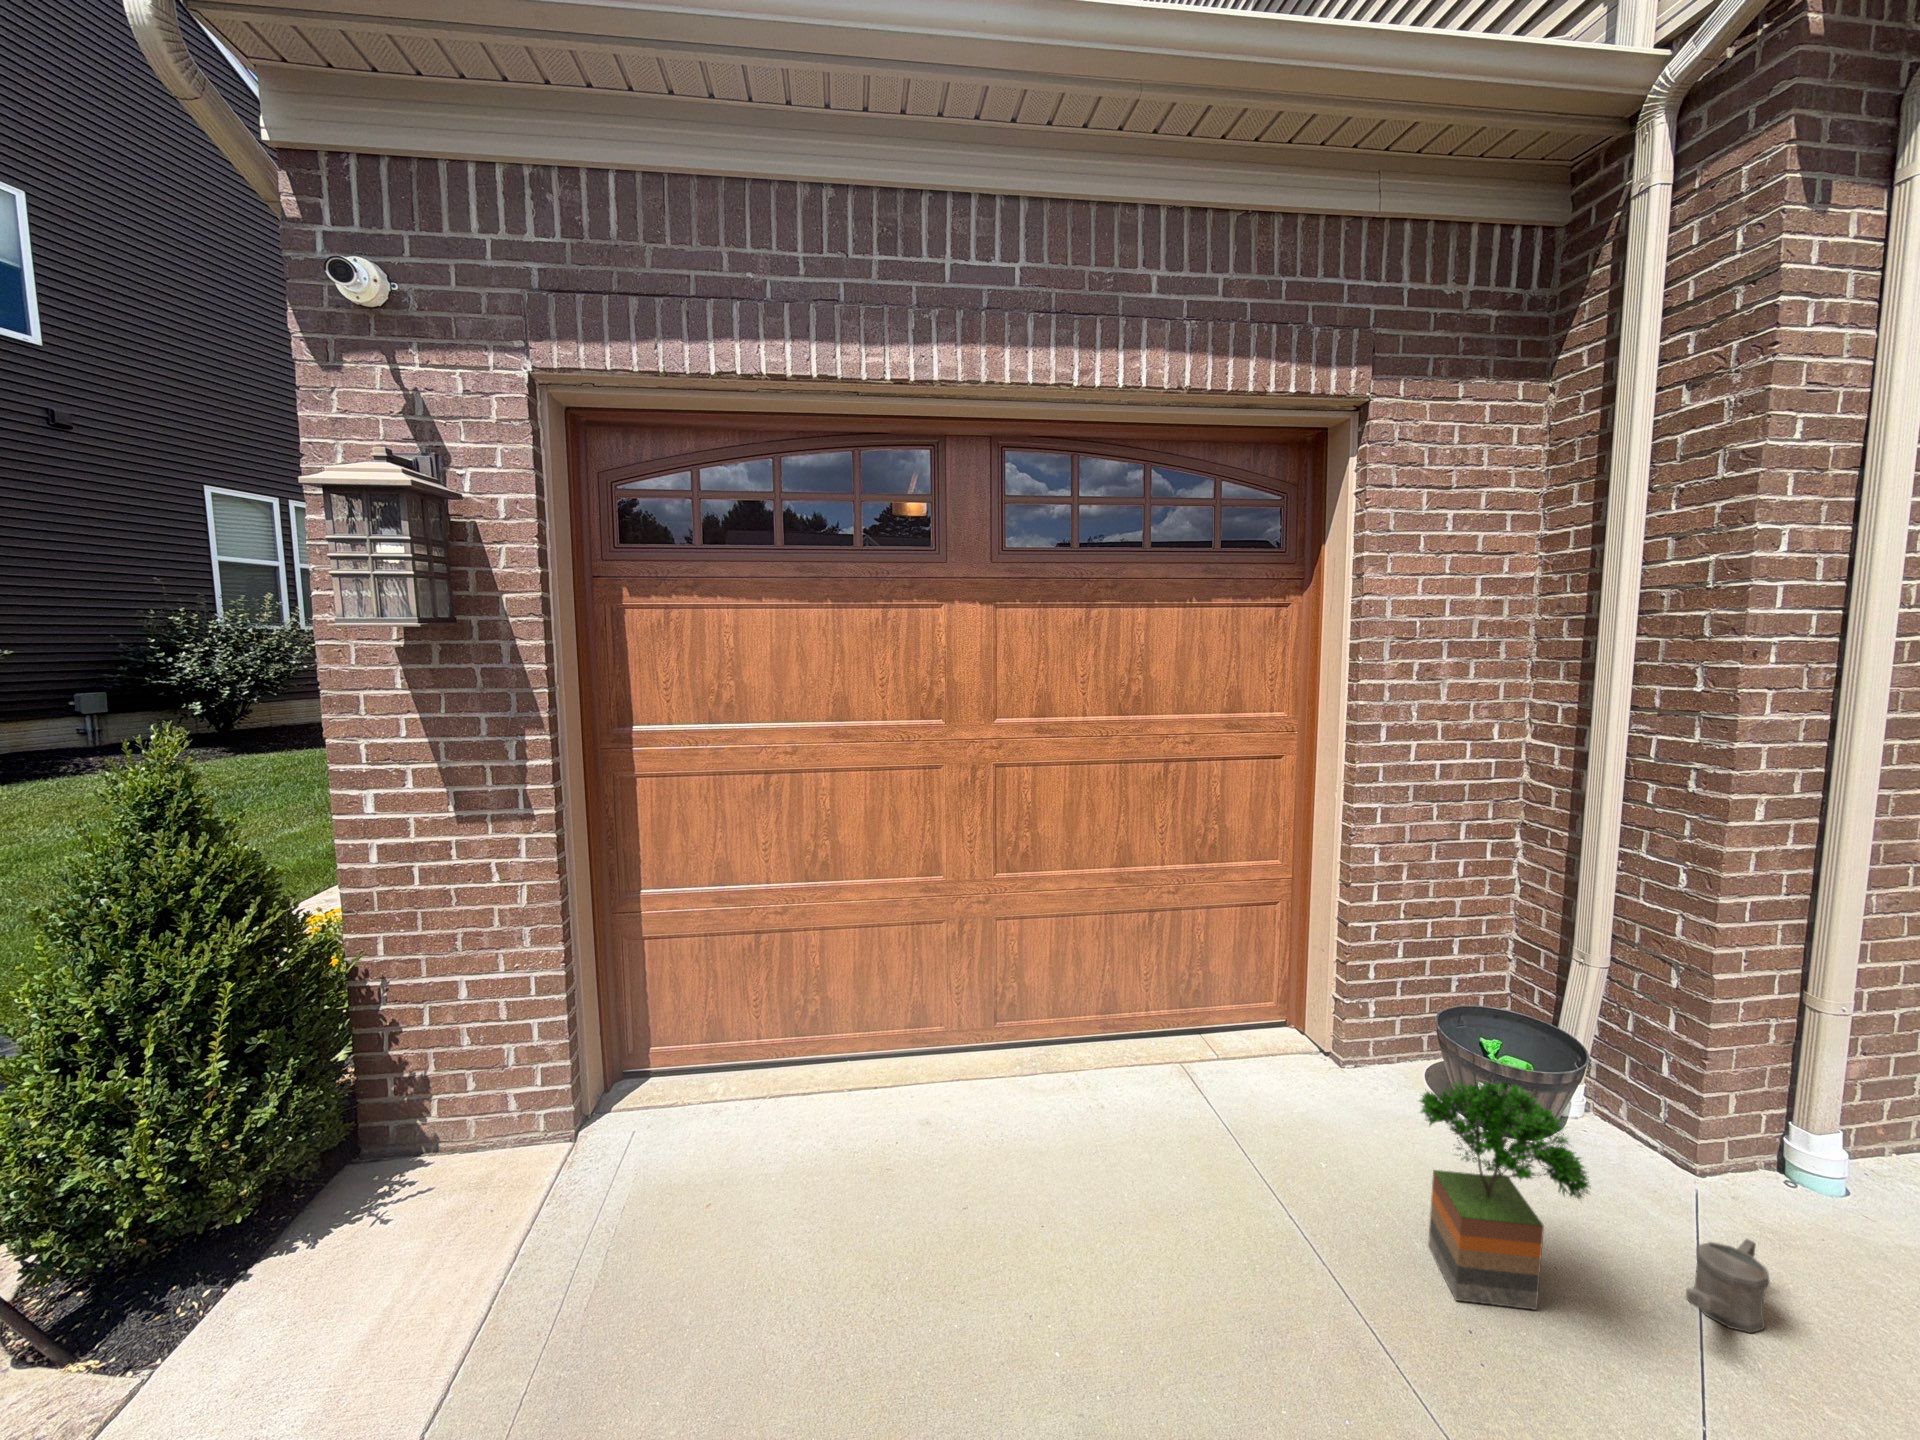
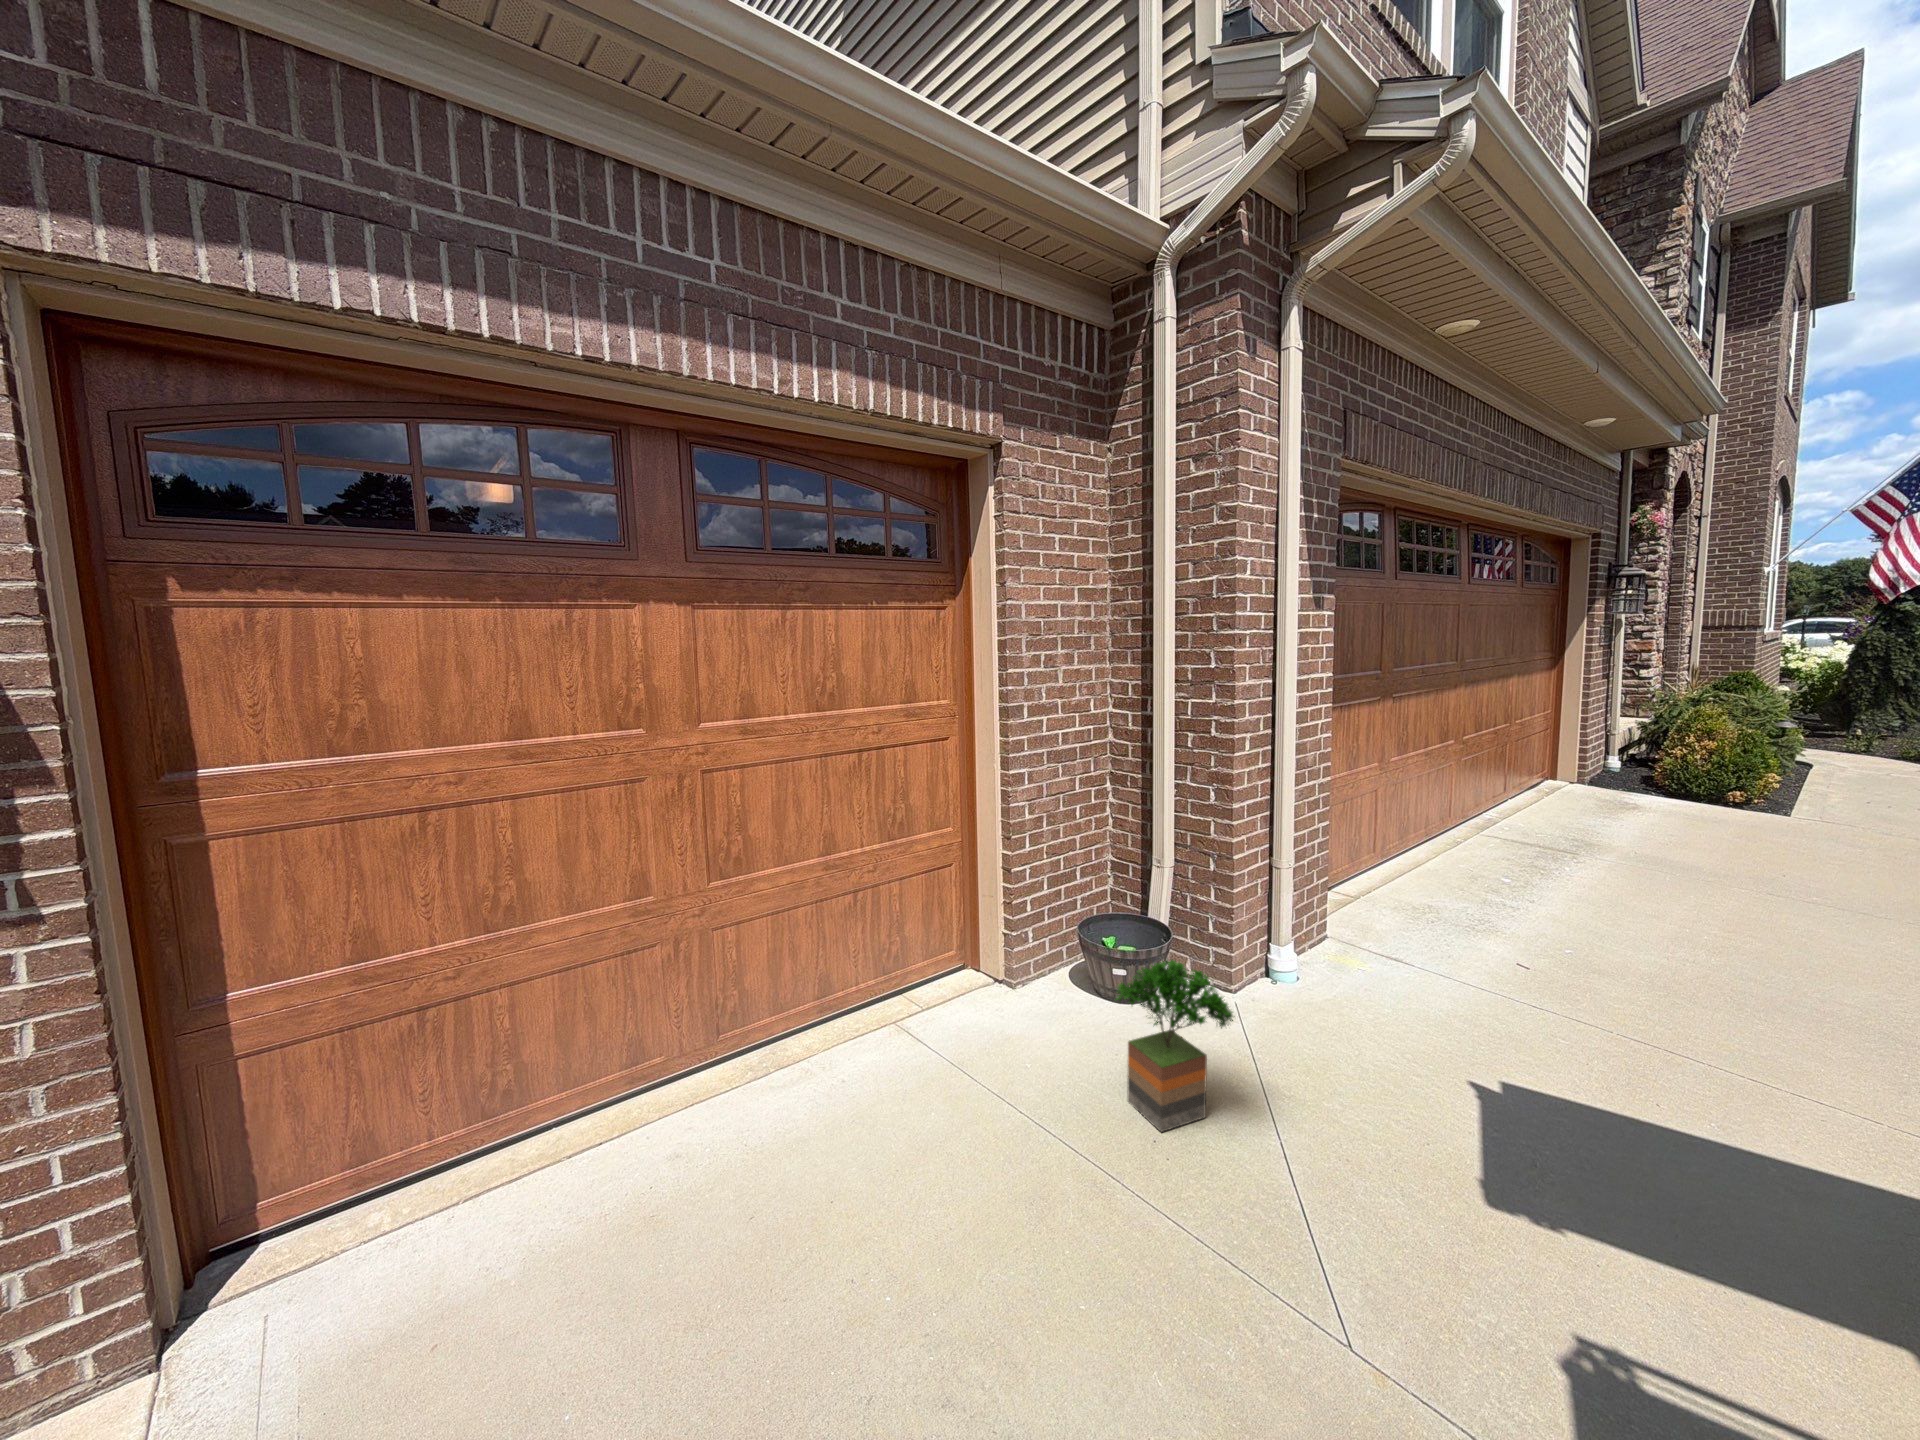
watering can: present [1686,1239,1770,1333] -> none [1270,1024,1312,1084]

